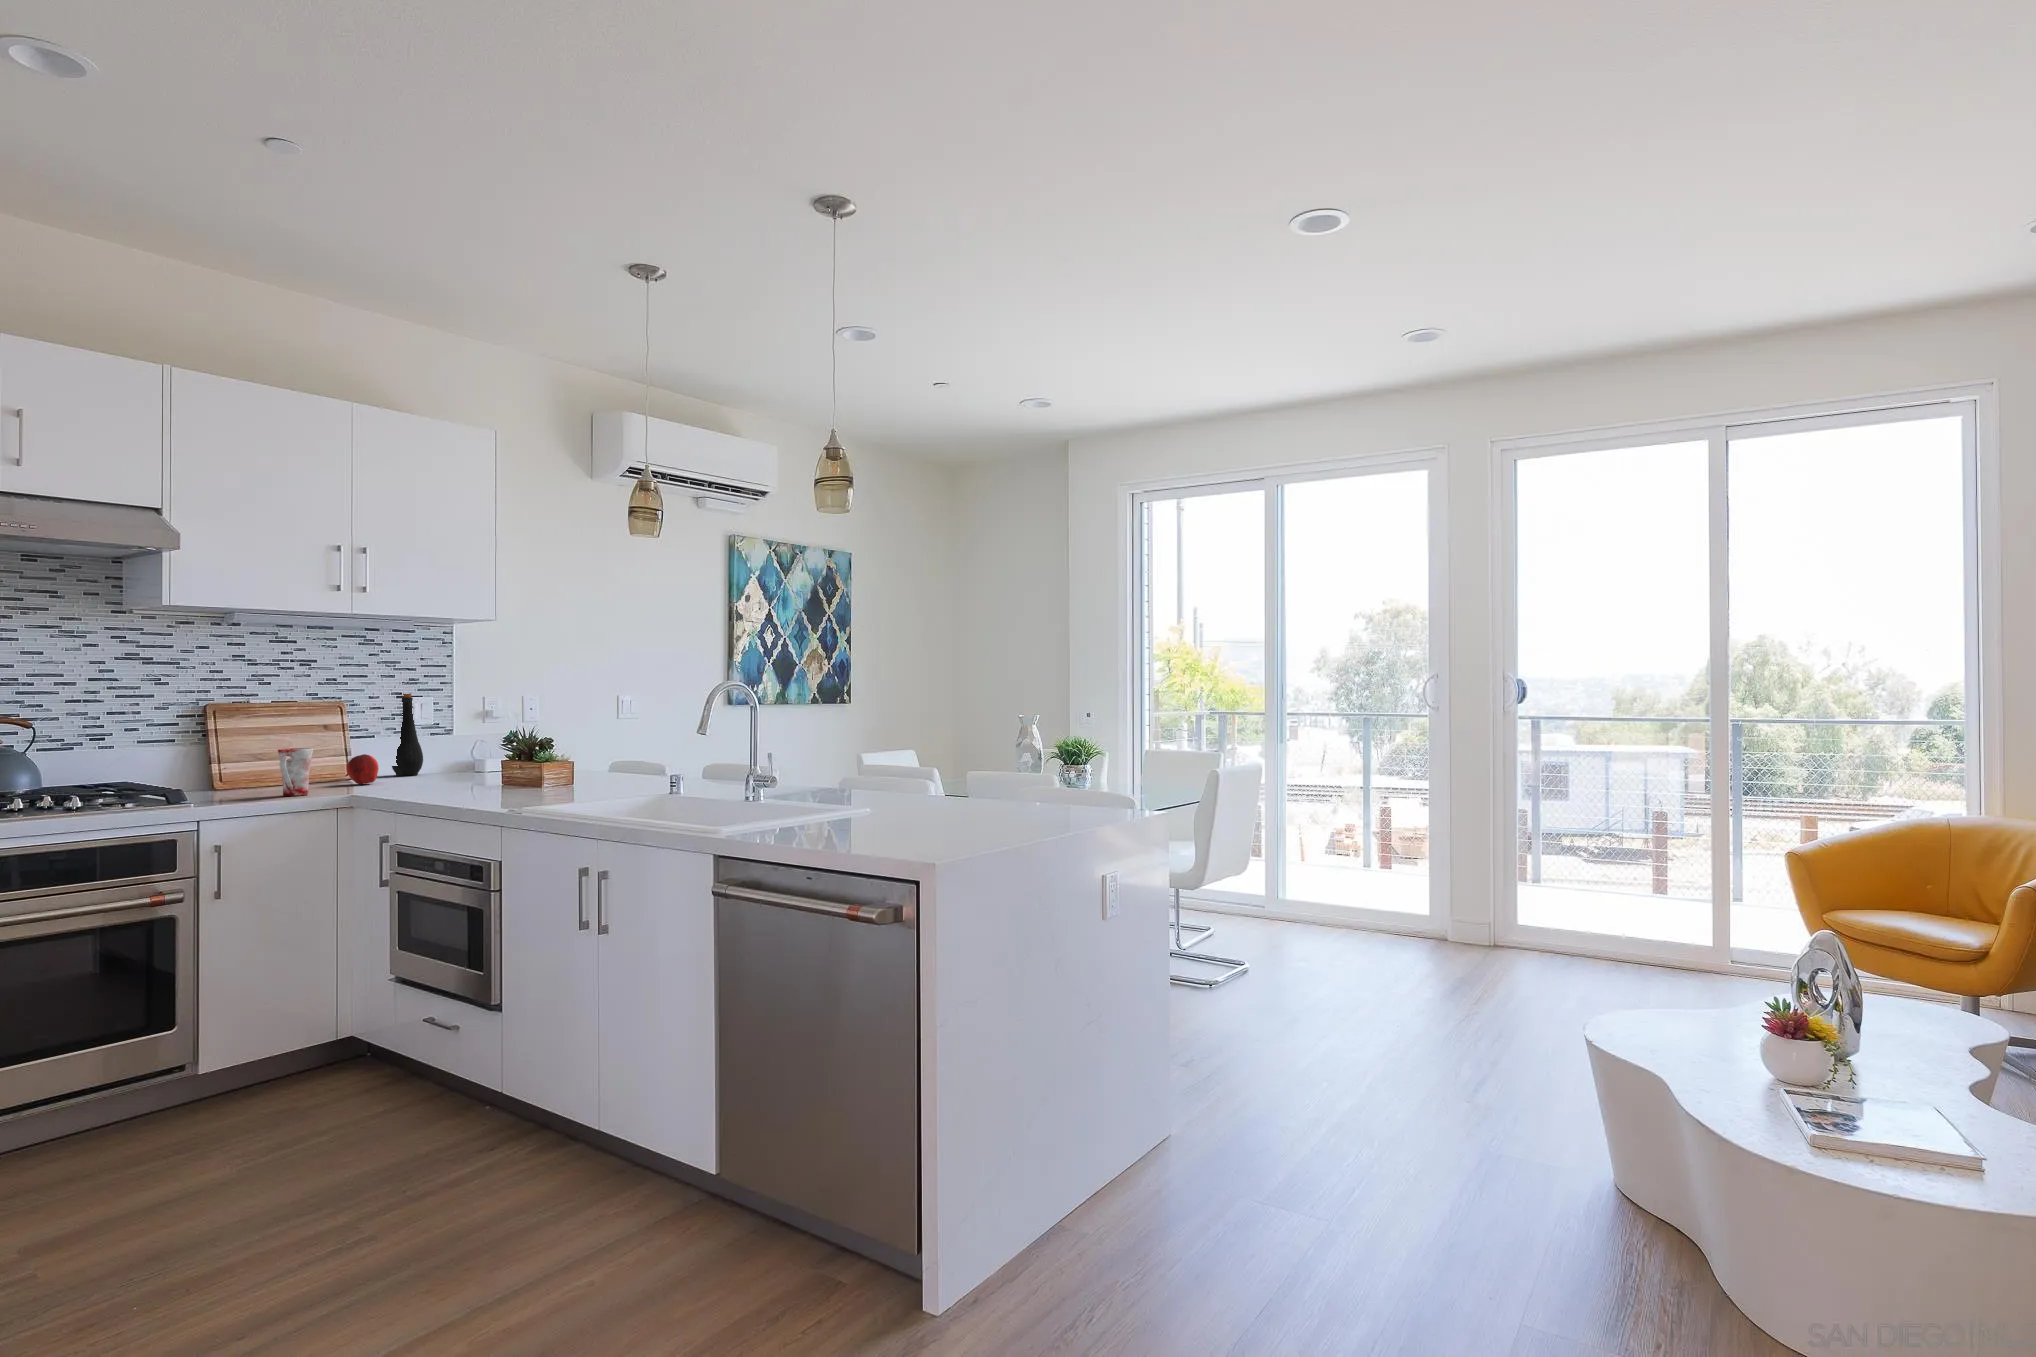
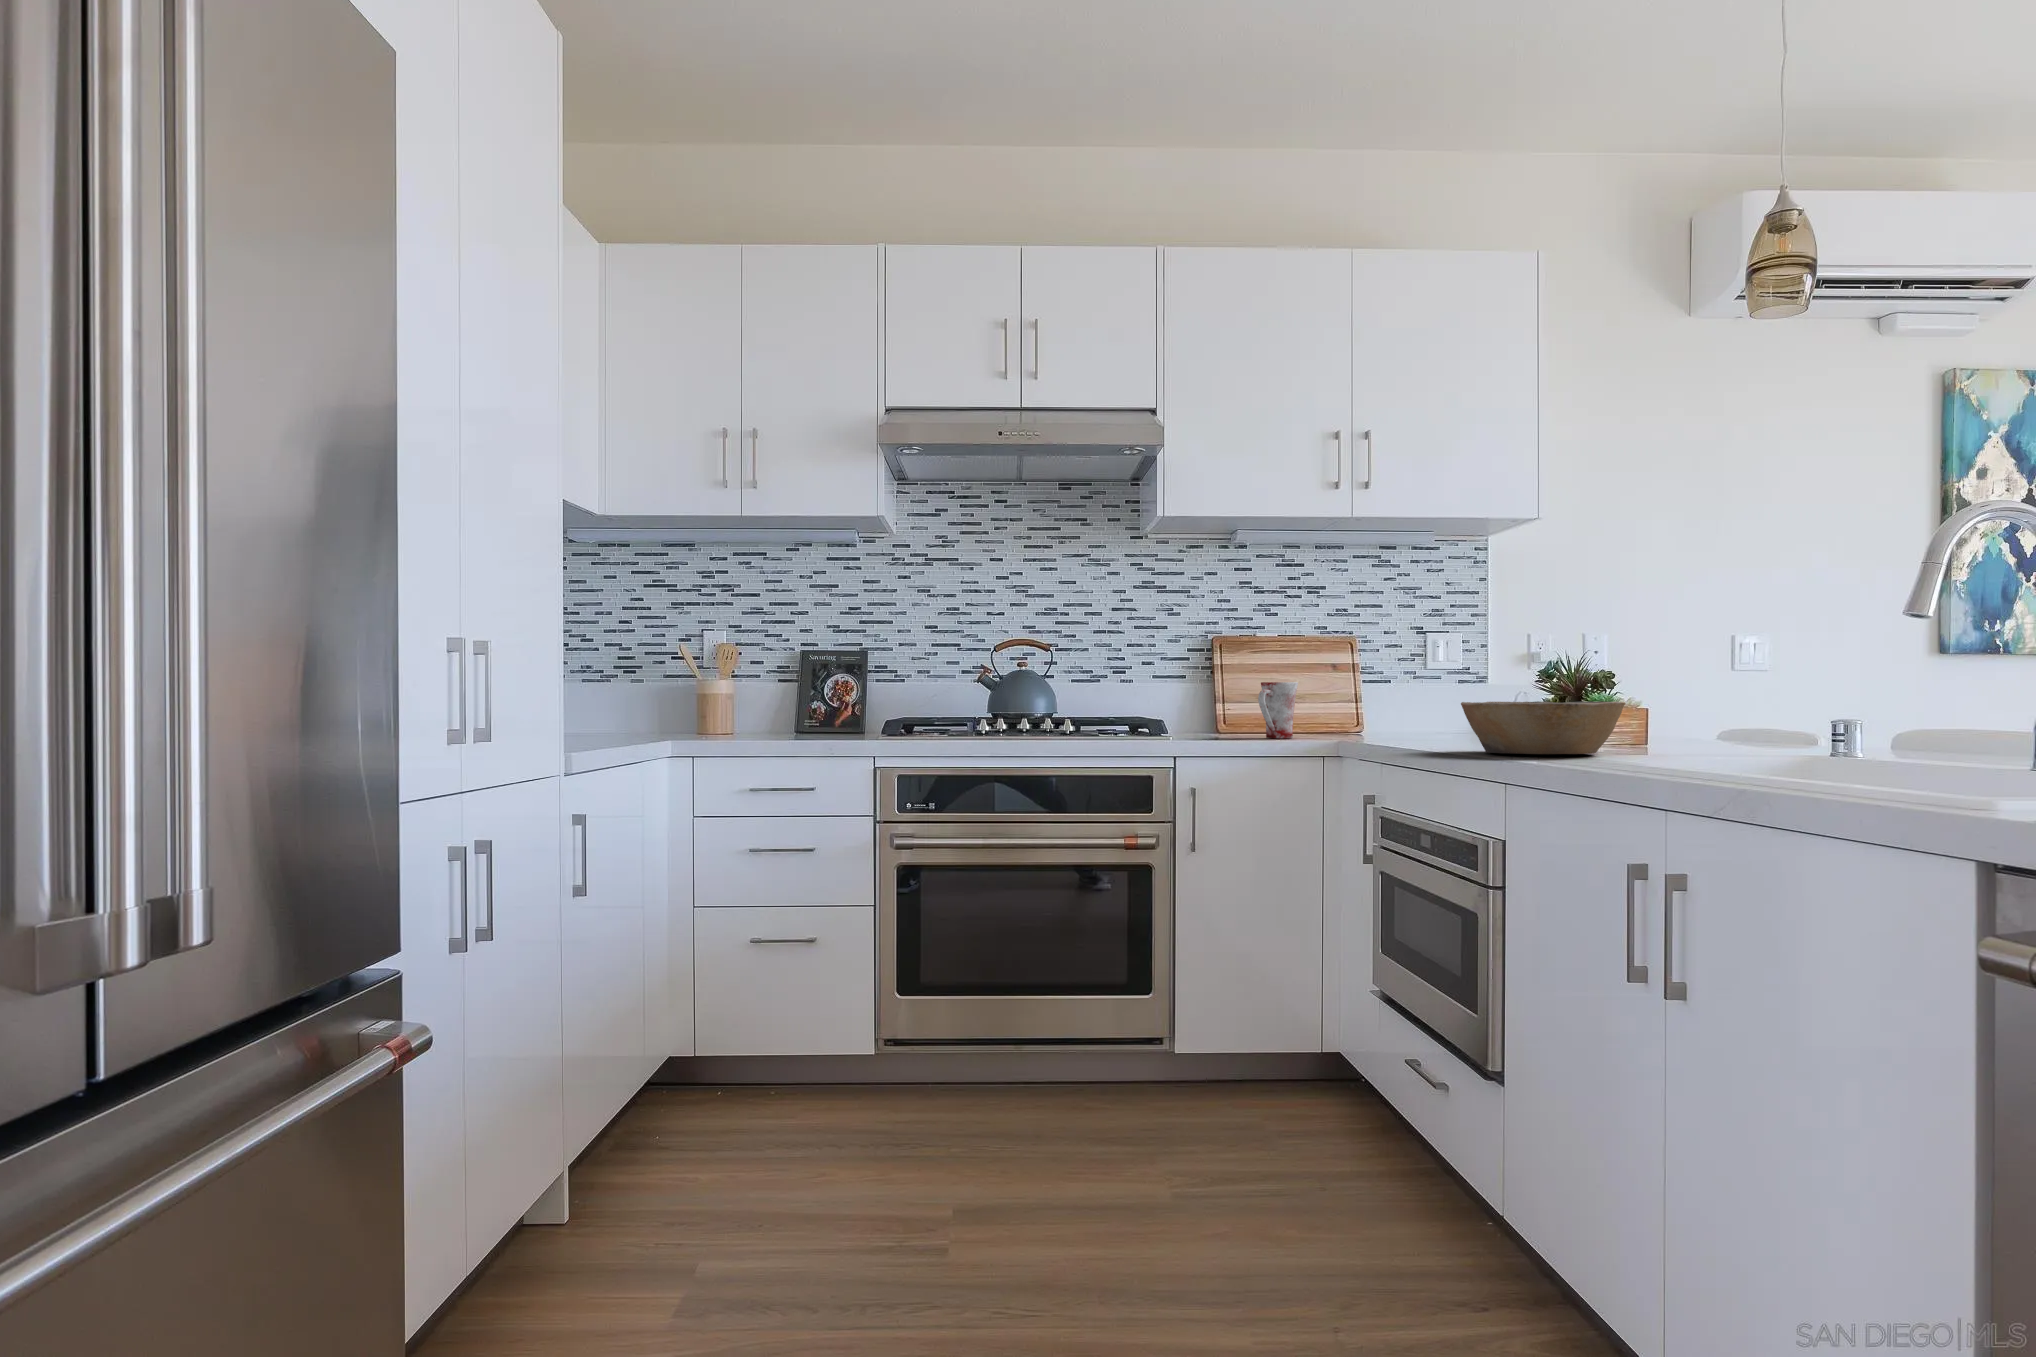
bottle: present [392,693,423,776] -> none [1412,627,1450,731]
apple: present [346,754,379,784] -> none [1349,697,1385,734]
bowl: none [476,762,582,801] -> present [1461,701,1626,754]

